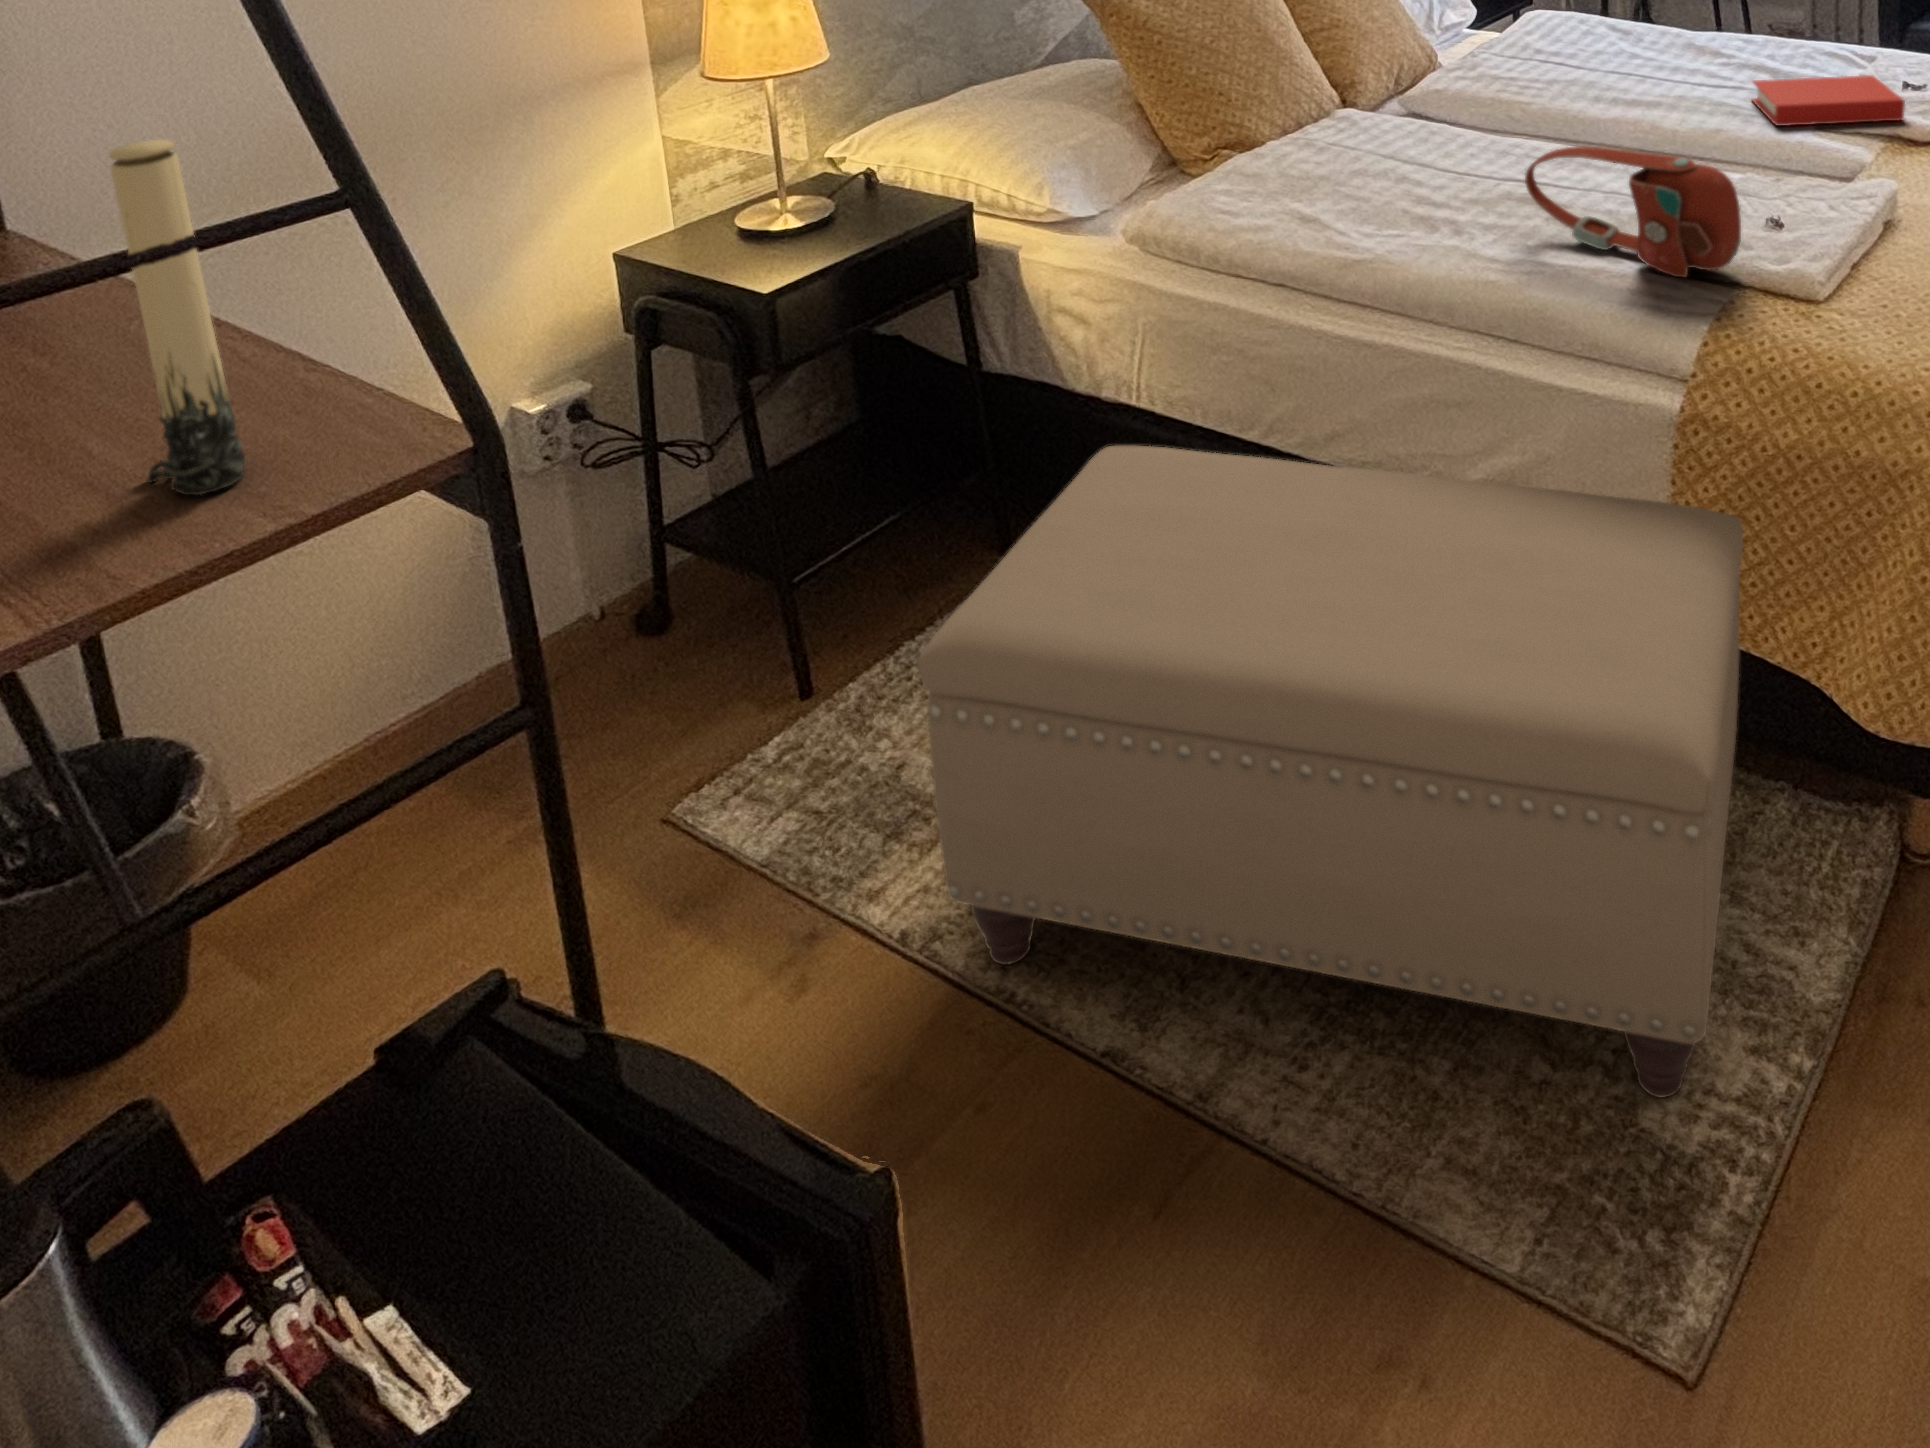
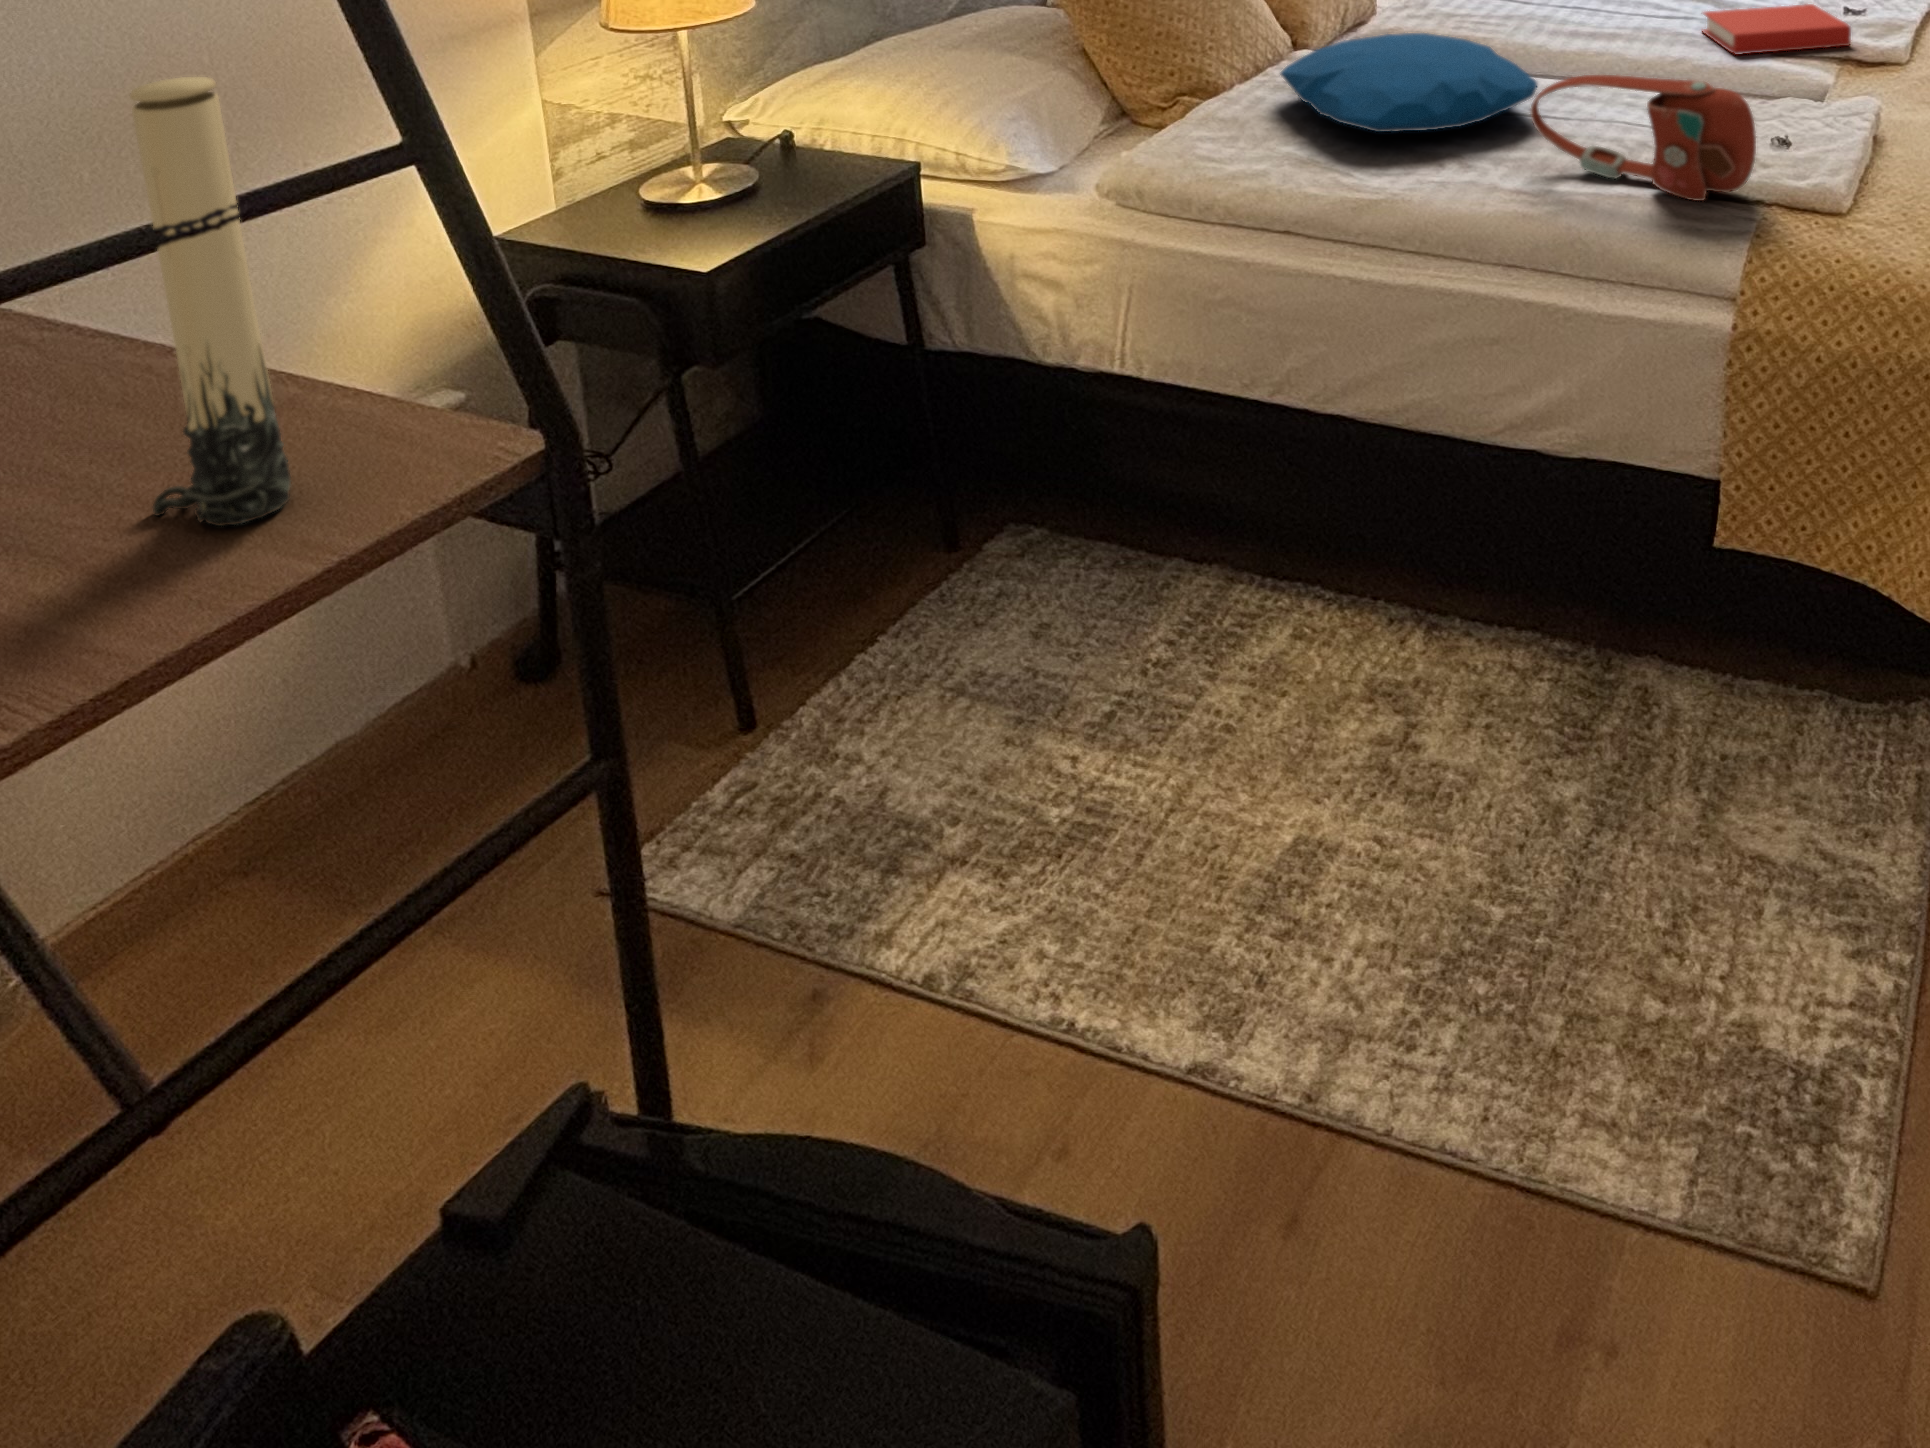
pillow: none [1311,95,1553,193] -> present [1281,33,1537,132]
ottoman: present [917,446,1743,1098] -> none [966,412,1845,1015]

